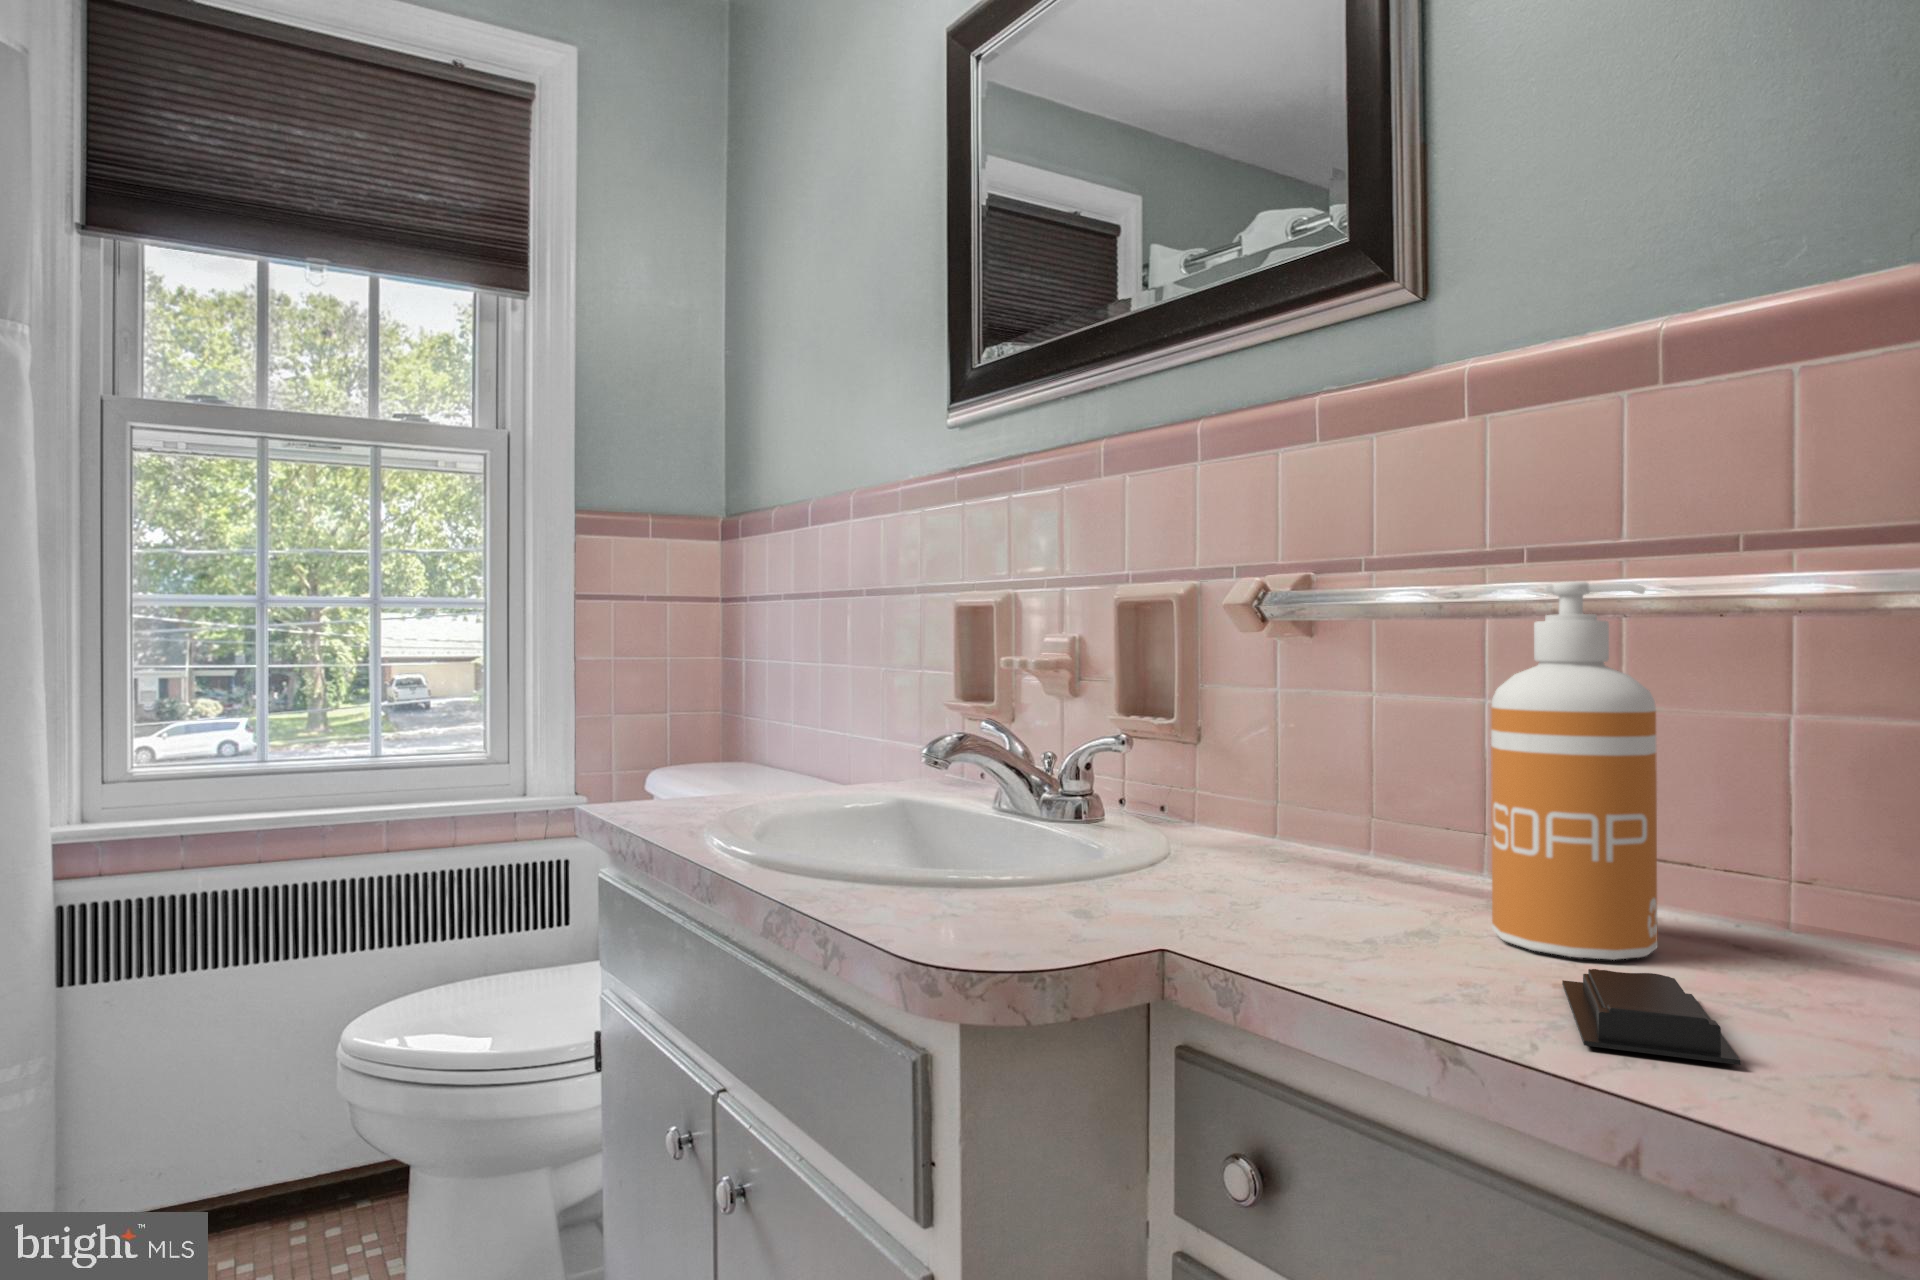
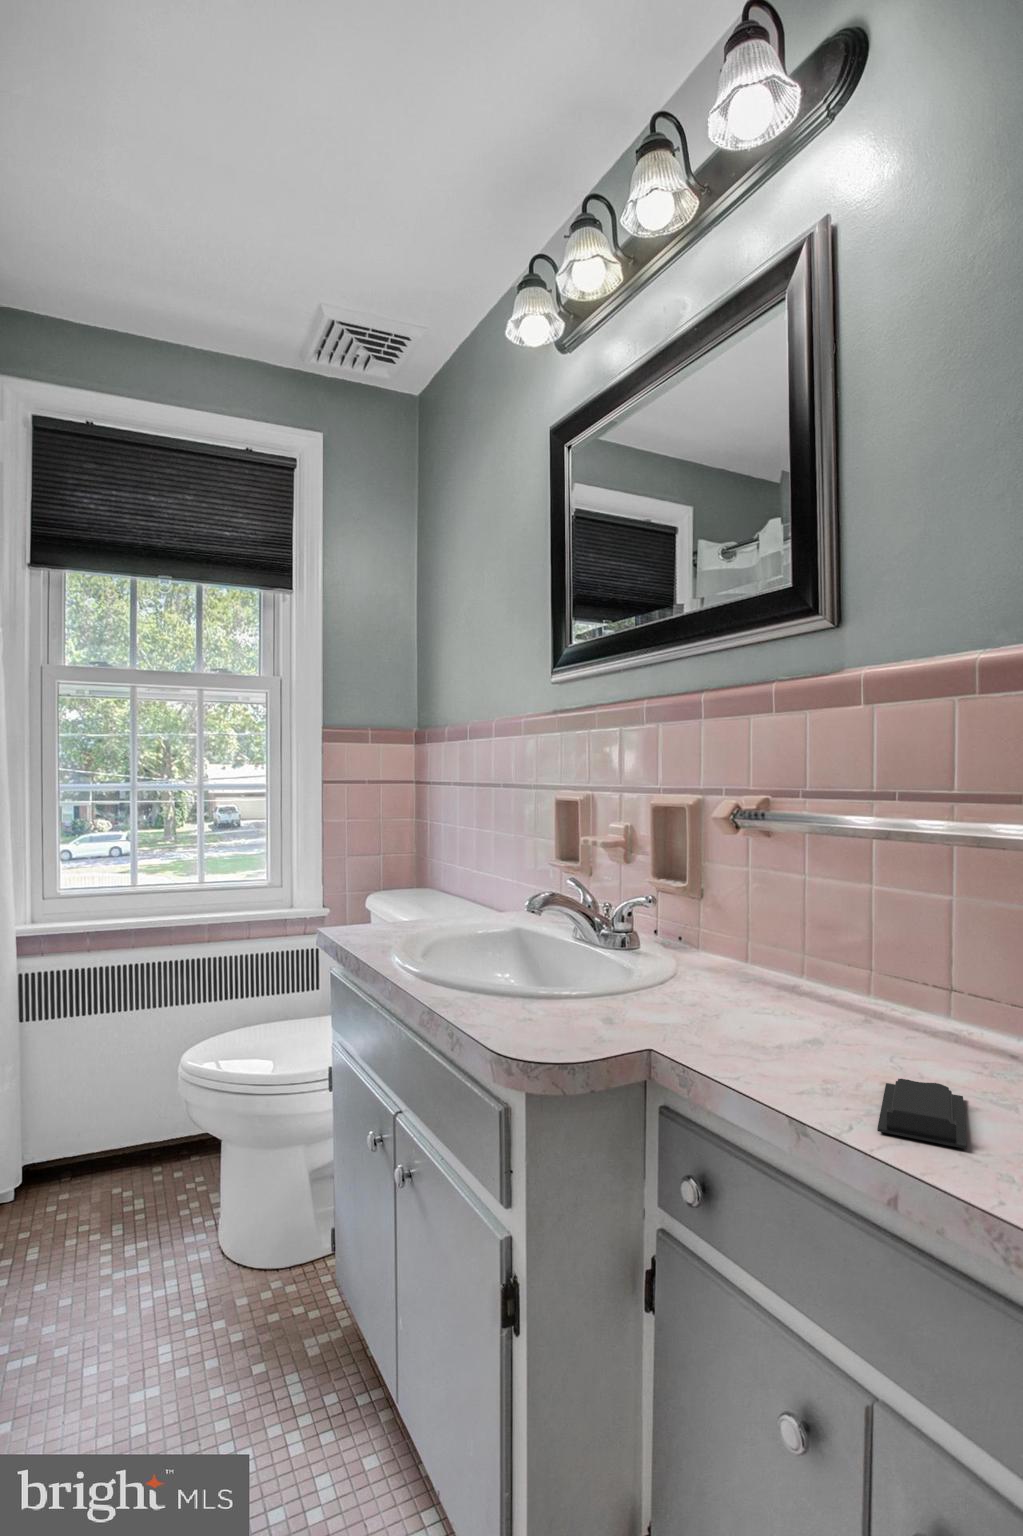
soap dispenser: present [1491,582,1657,960] -> none [858,830,959,1068]

